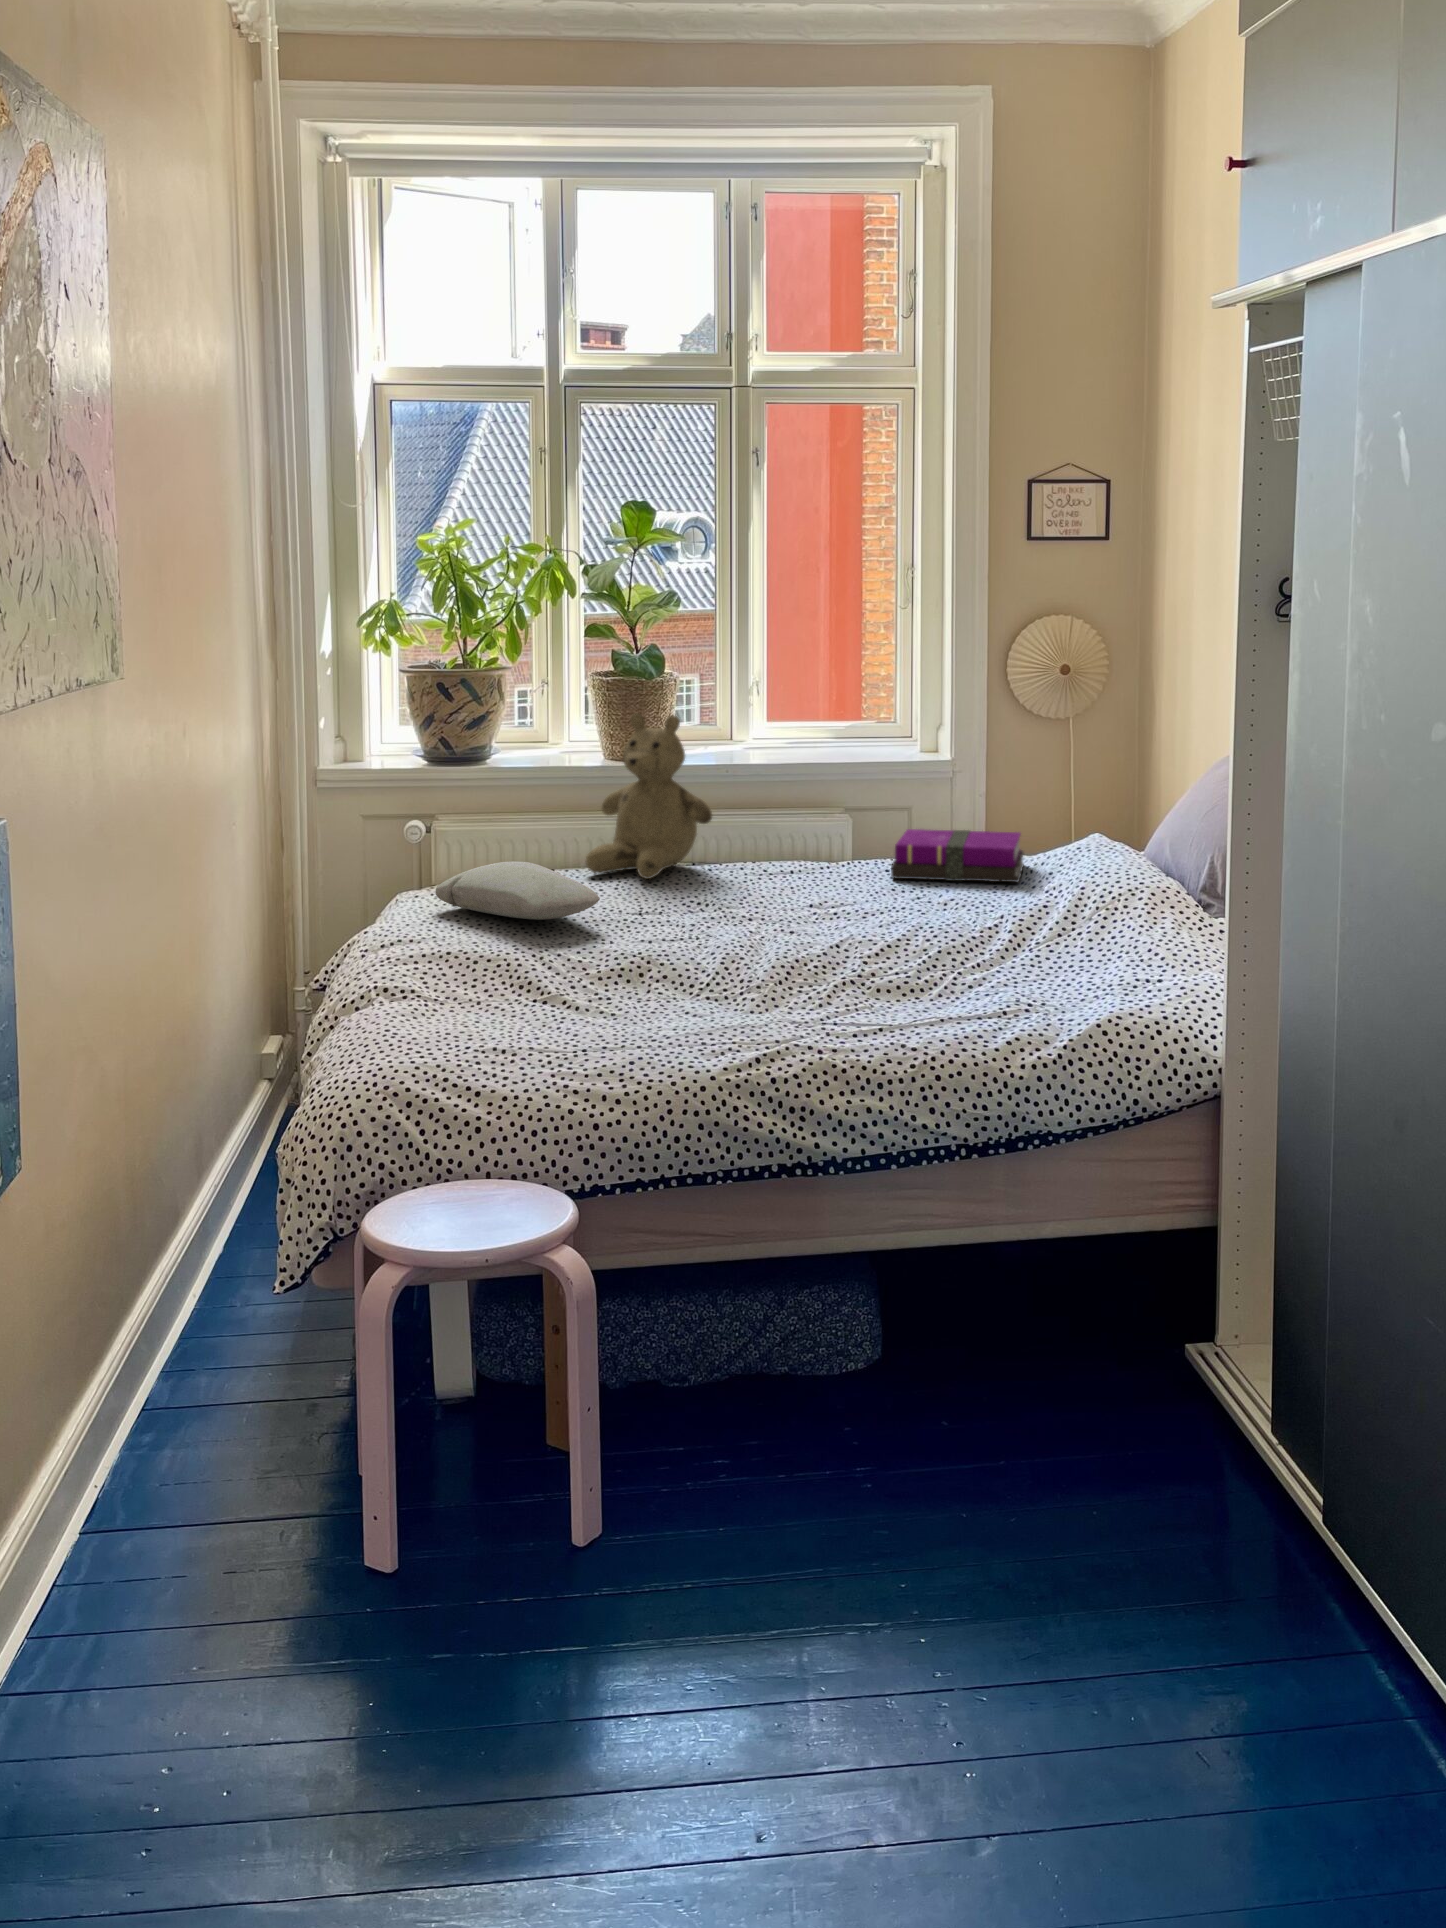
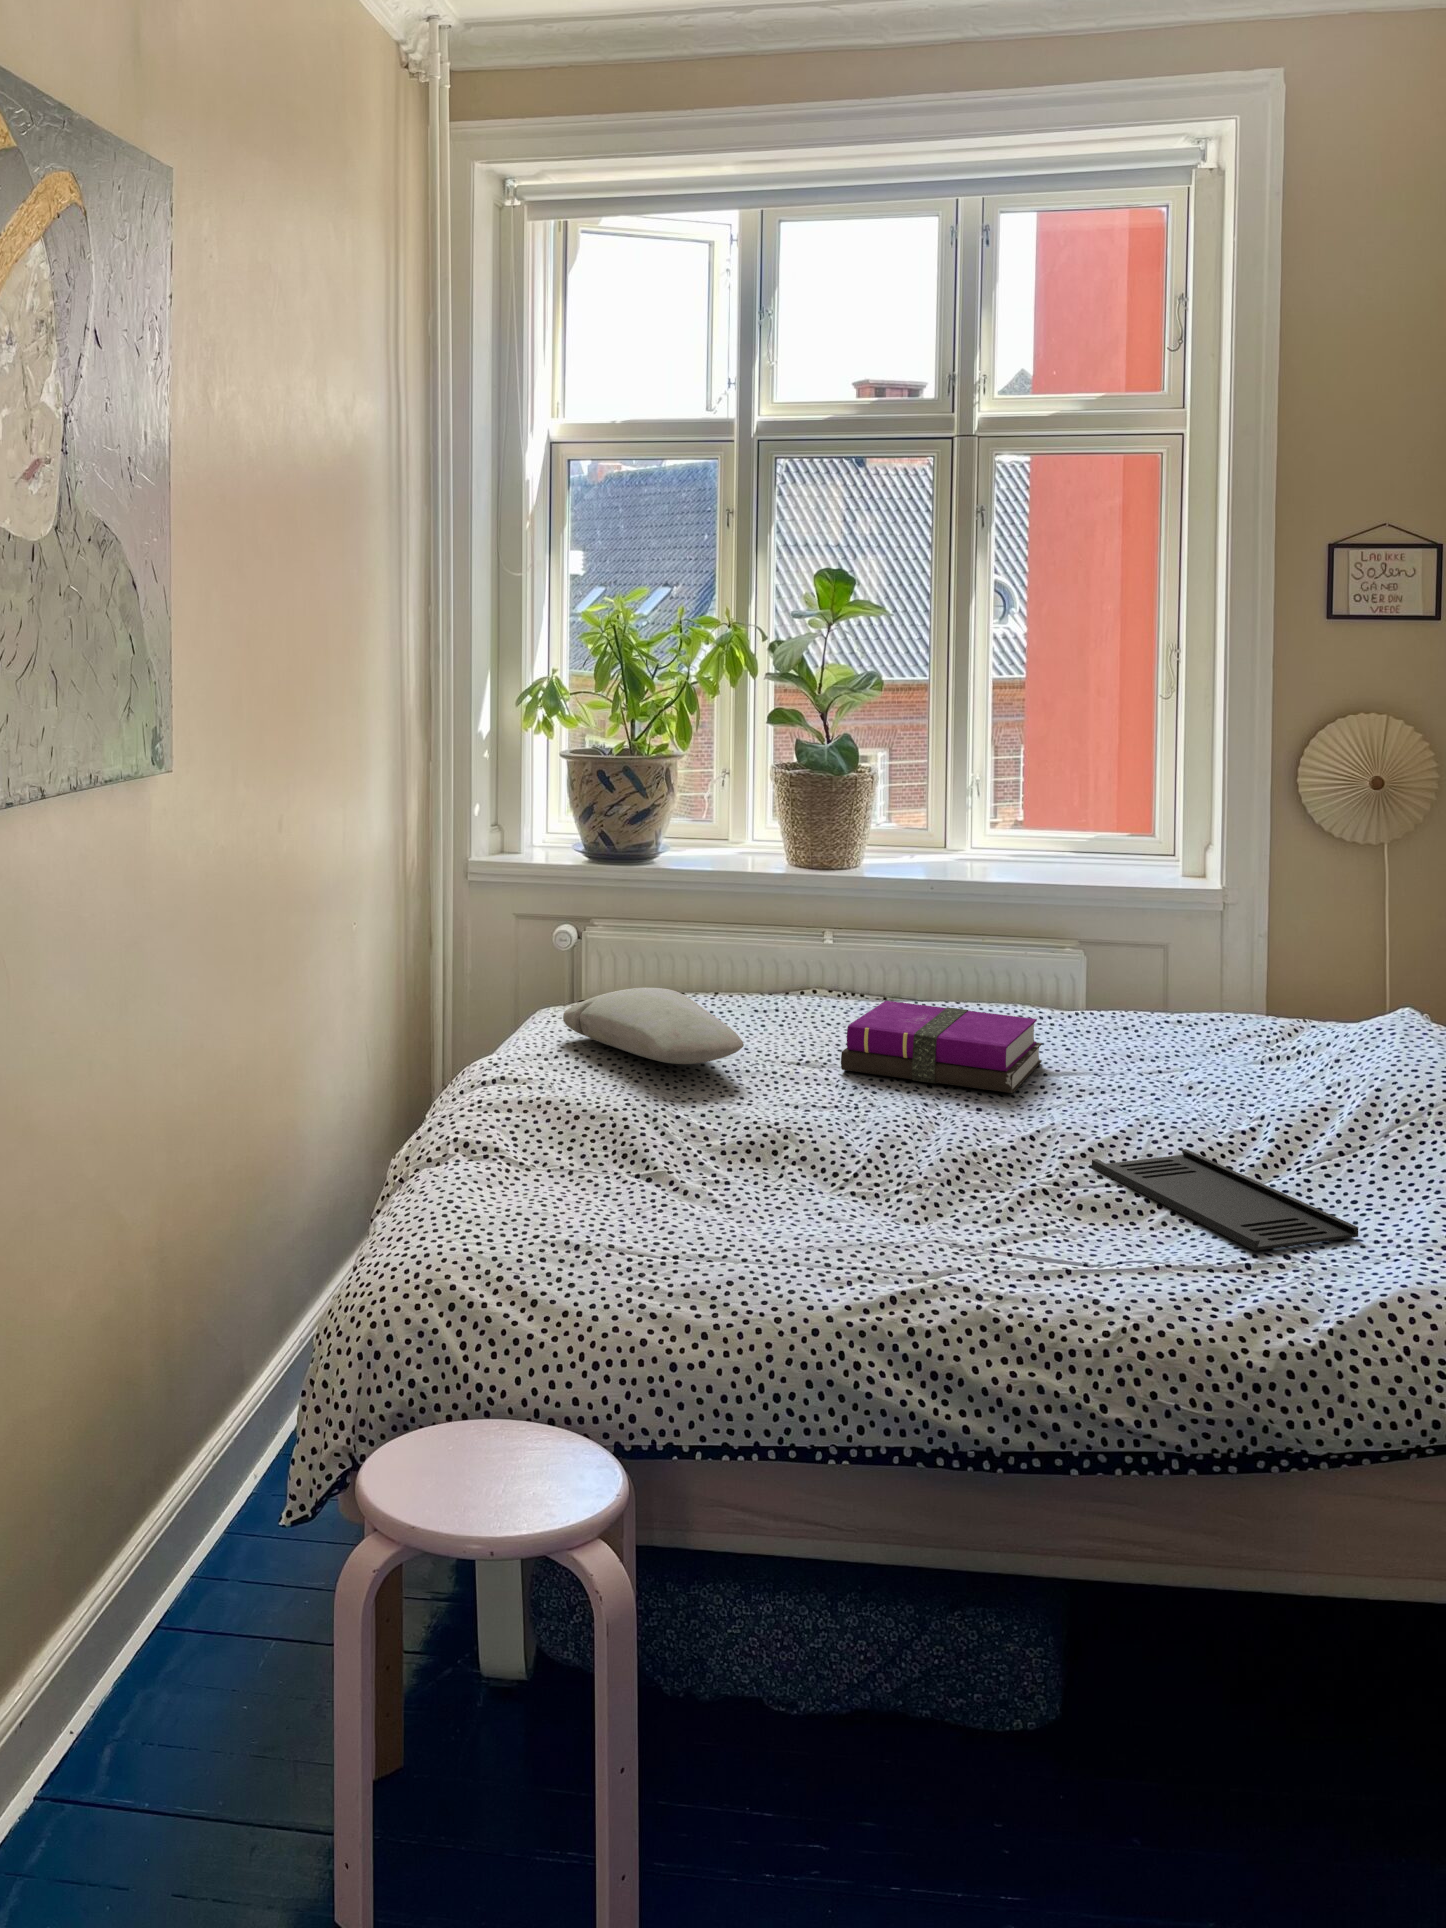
teddy bear: present [586,713,712,879] -> none [747,817,900,1017]
notebook: present [891,829,1024,882] -> present [841,1001,1042,1093]
tray: none [884,944,1076,1003] -> present [1092,1149,1358,1251]

